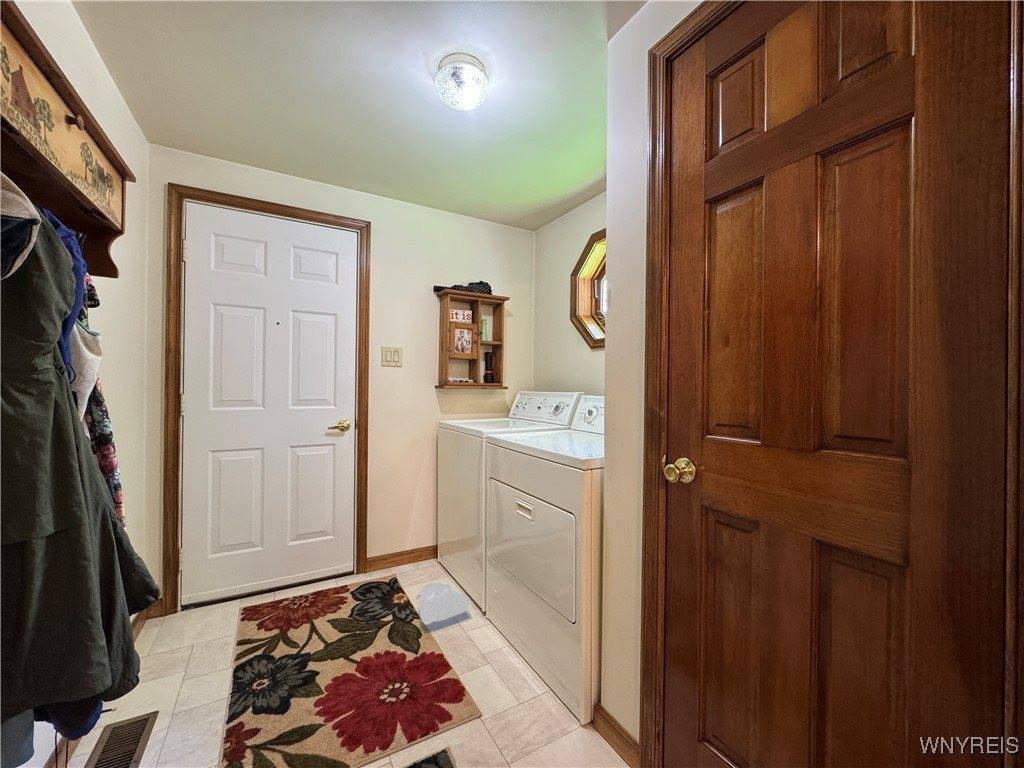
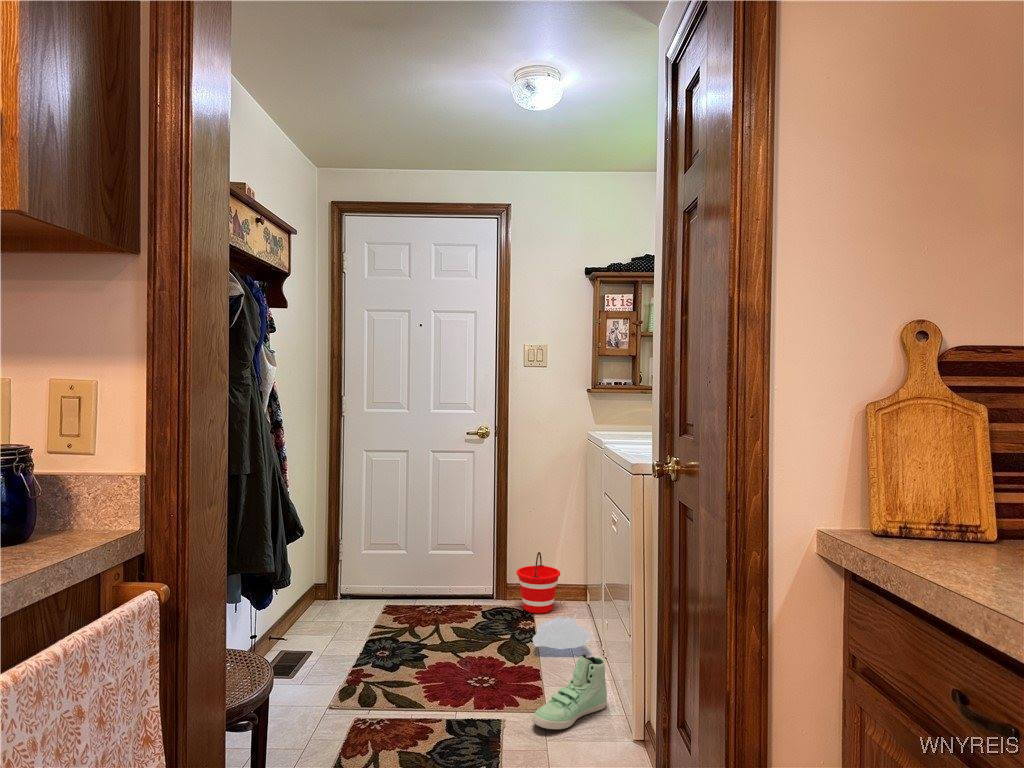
bucket: none [382,526,421,580] -> present [516,552,560,614]
sneaker: none [469,635,517,737] -> present [532,654,607,729]

